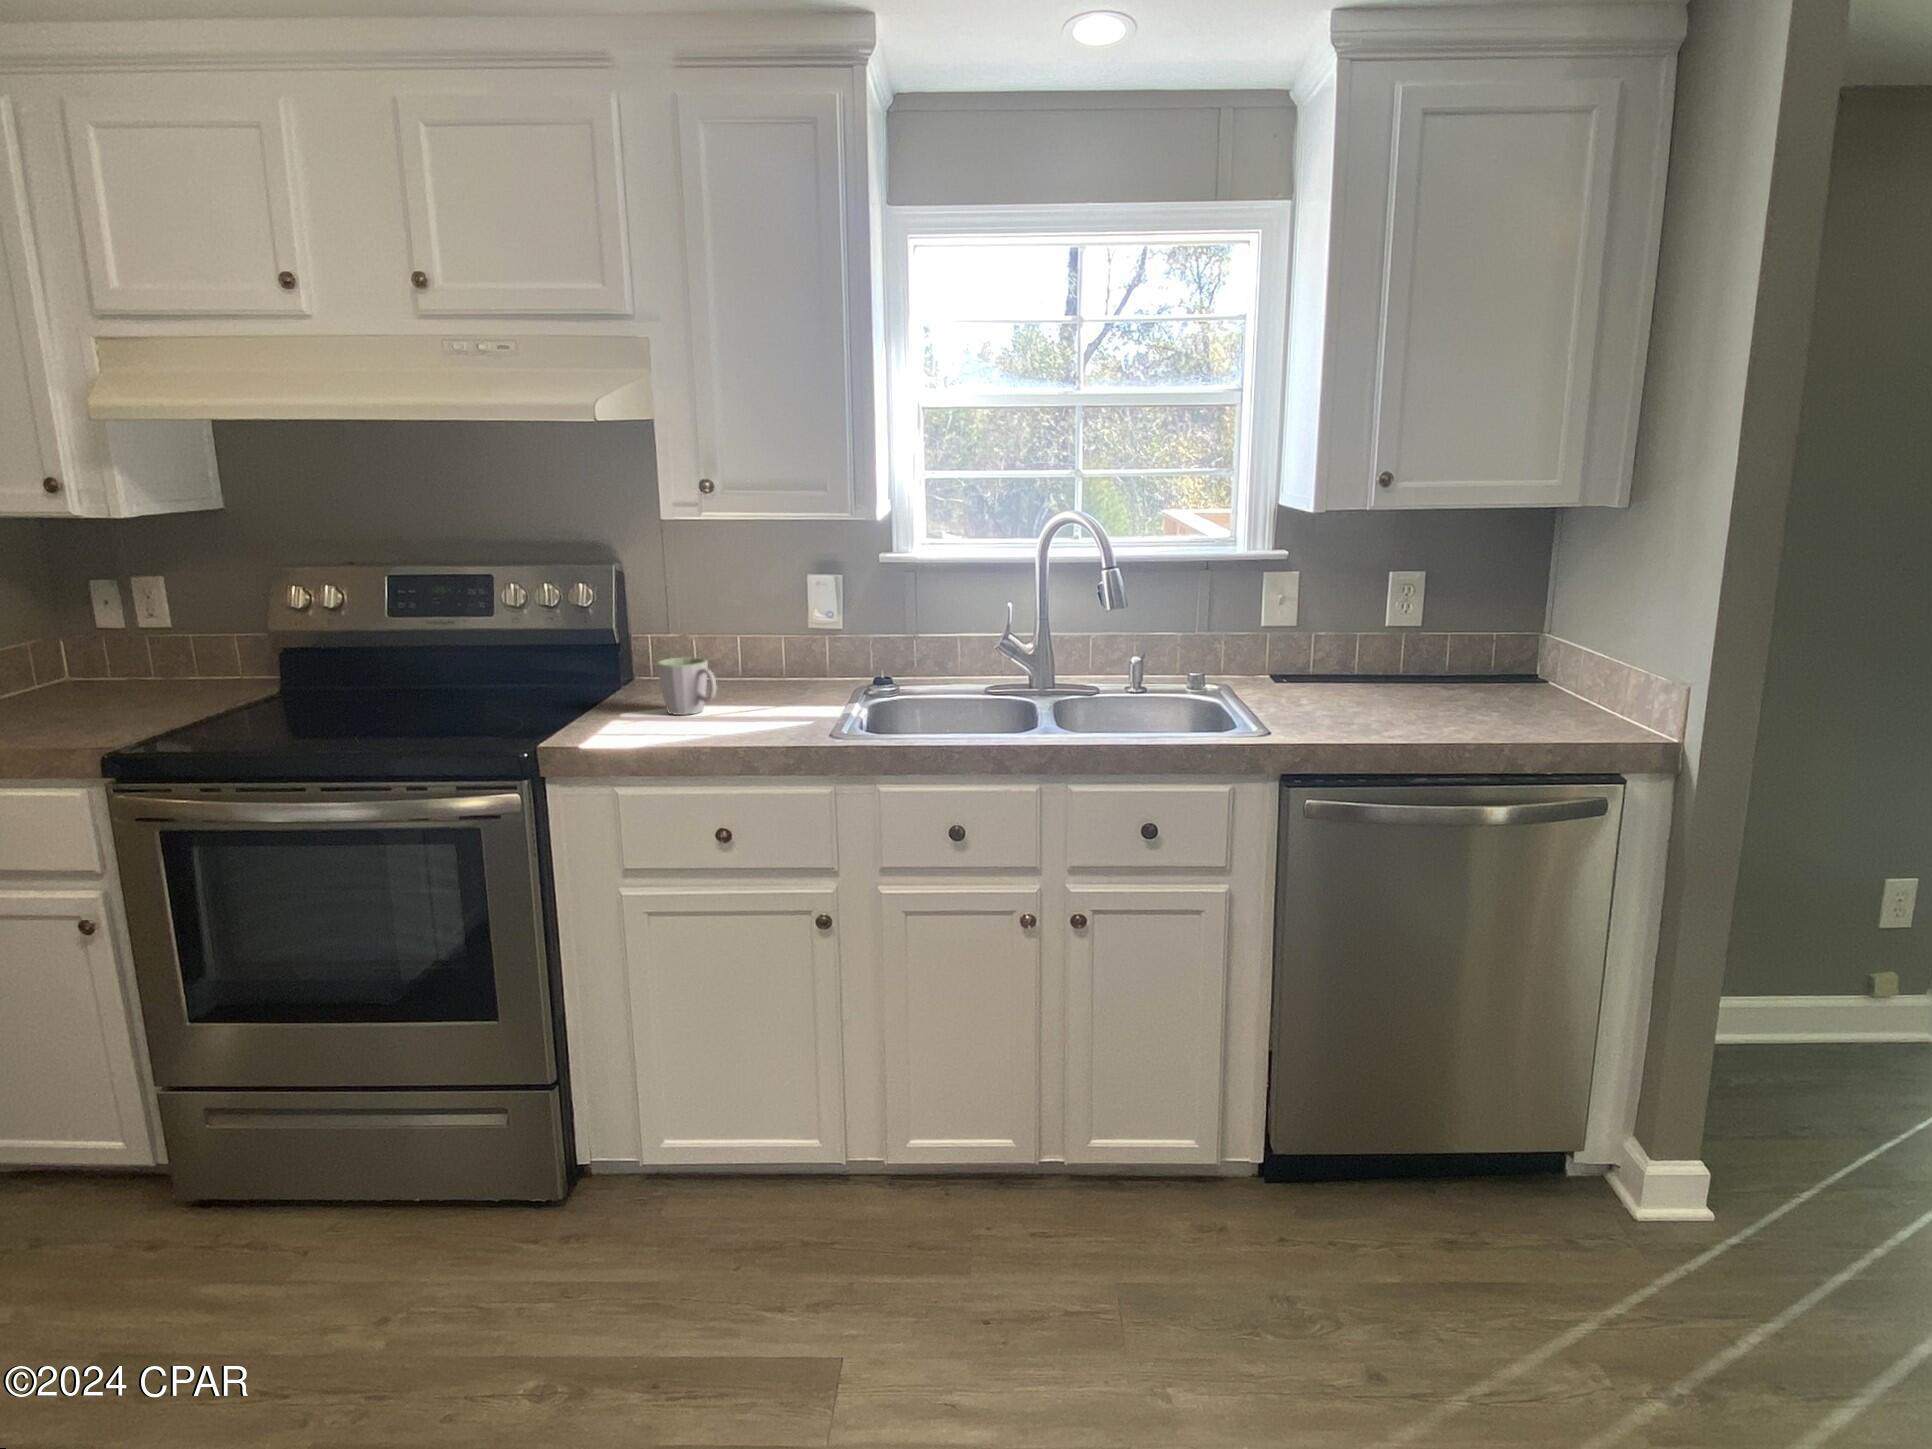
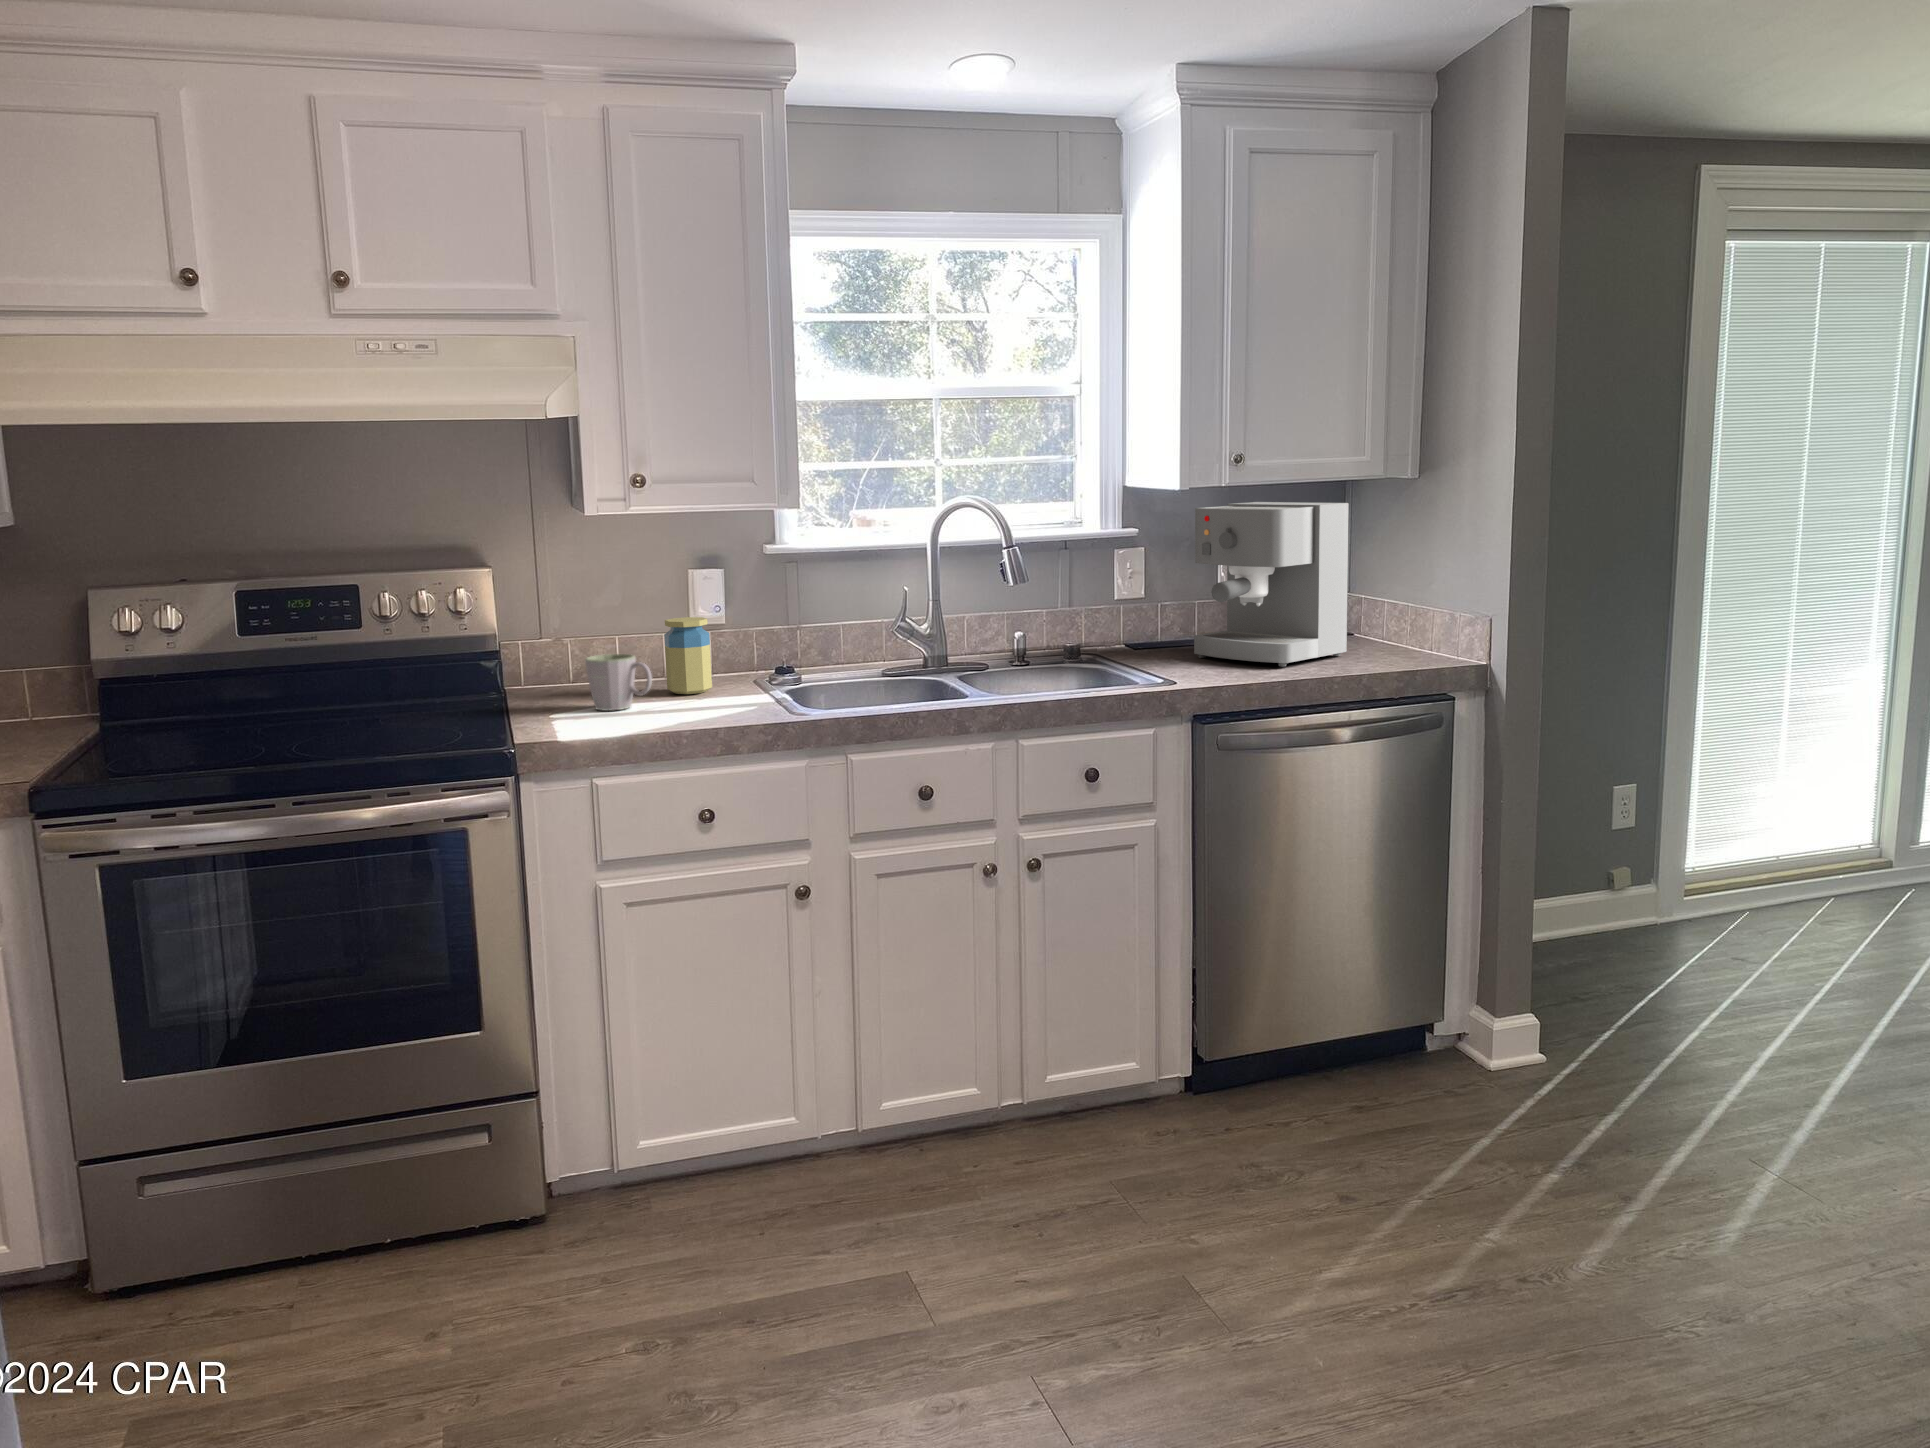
coffee maker: none [1329,525,1525,720] -> present [1194,502,1349,666]
jar: none [754,623,798,701] -> present [664,617,712,694]

